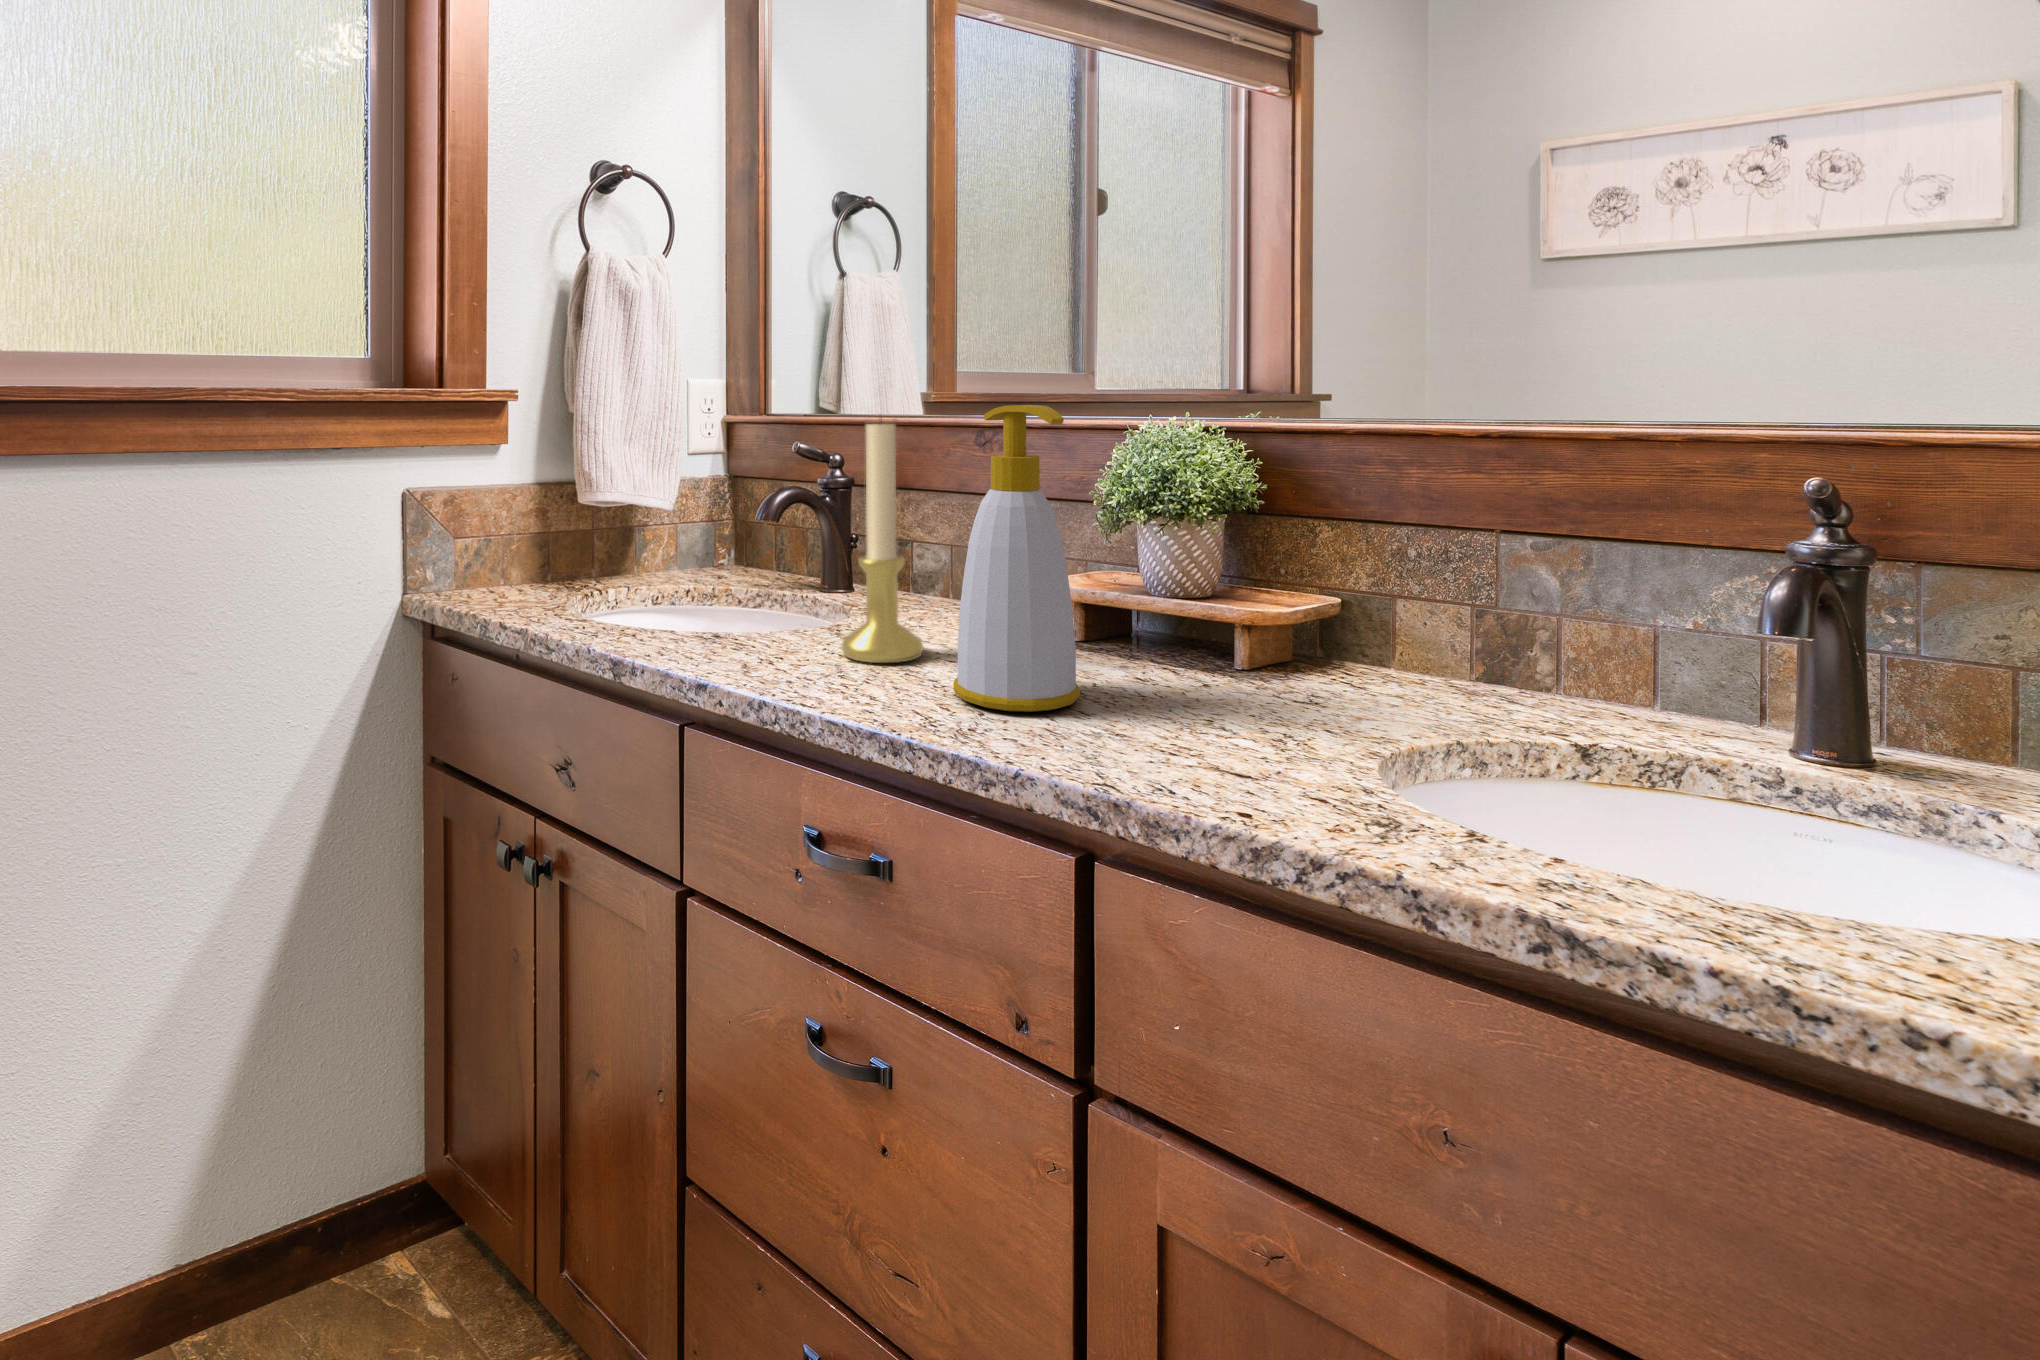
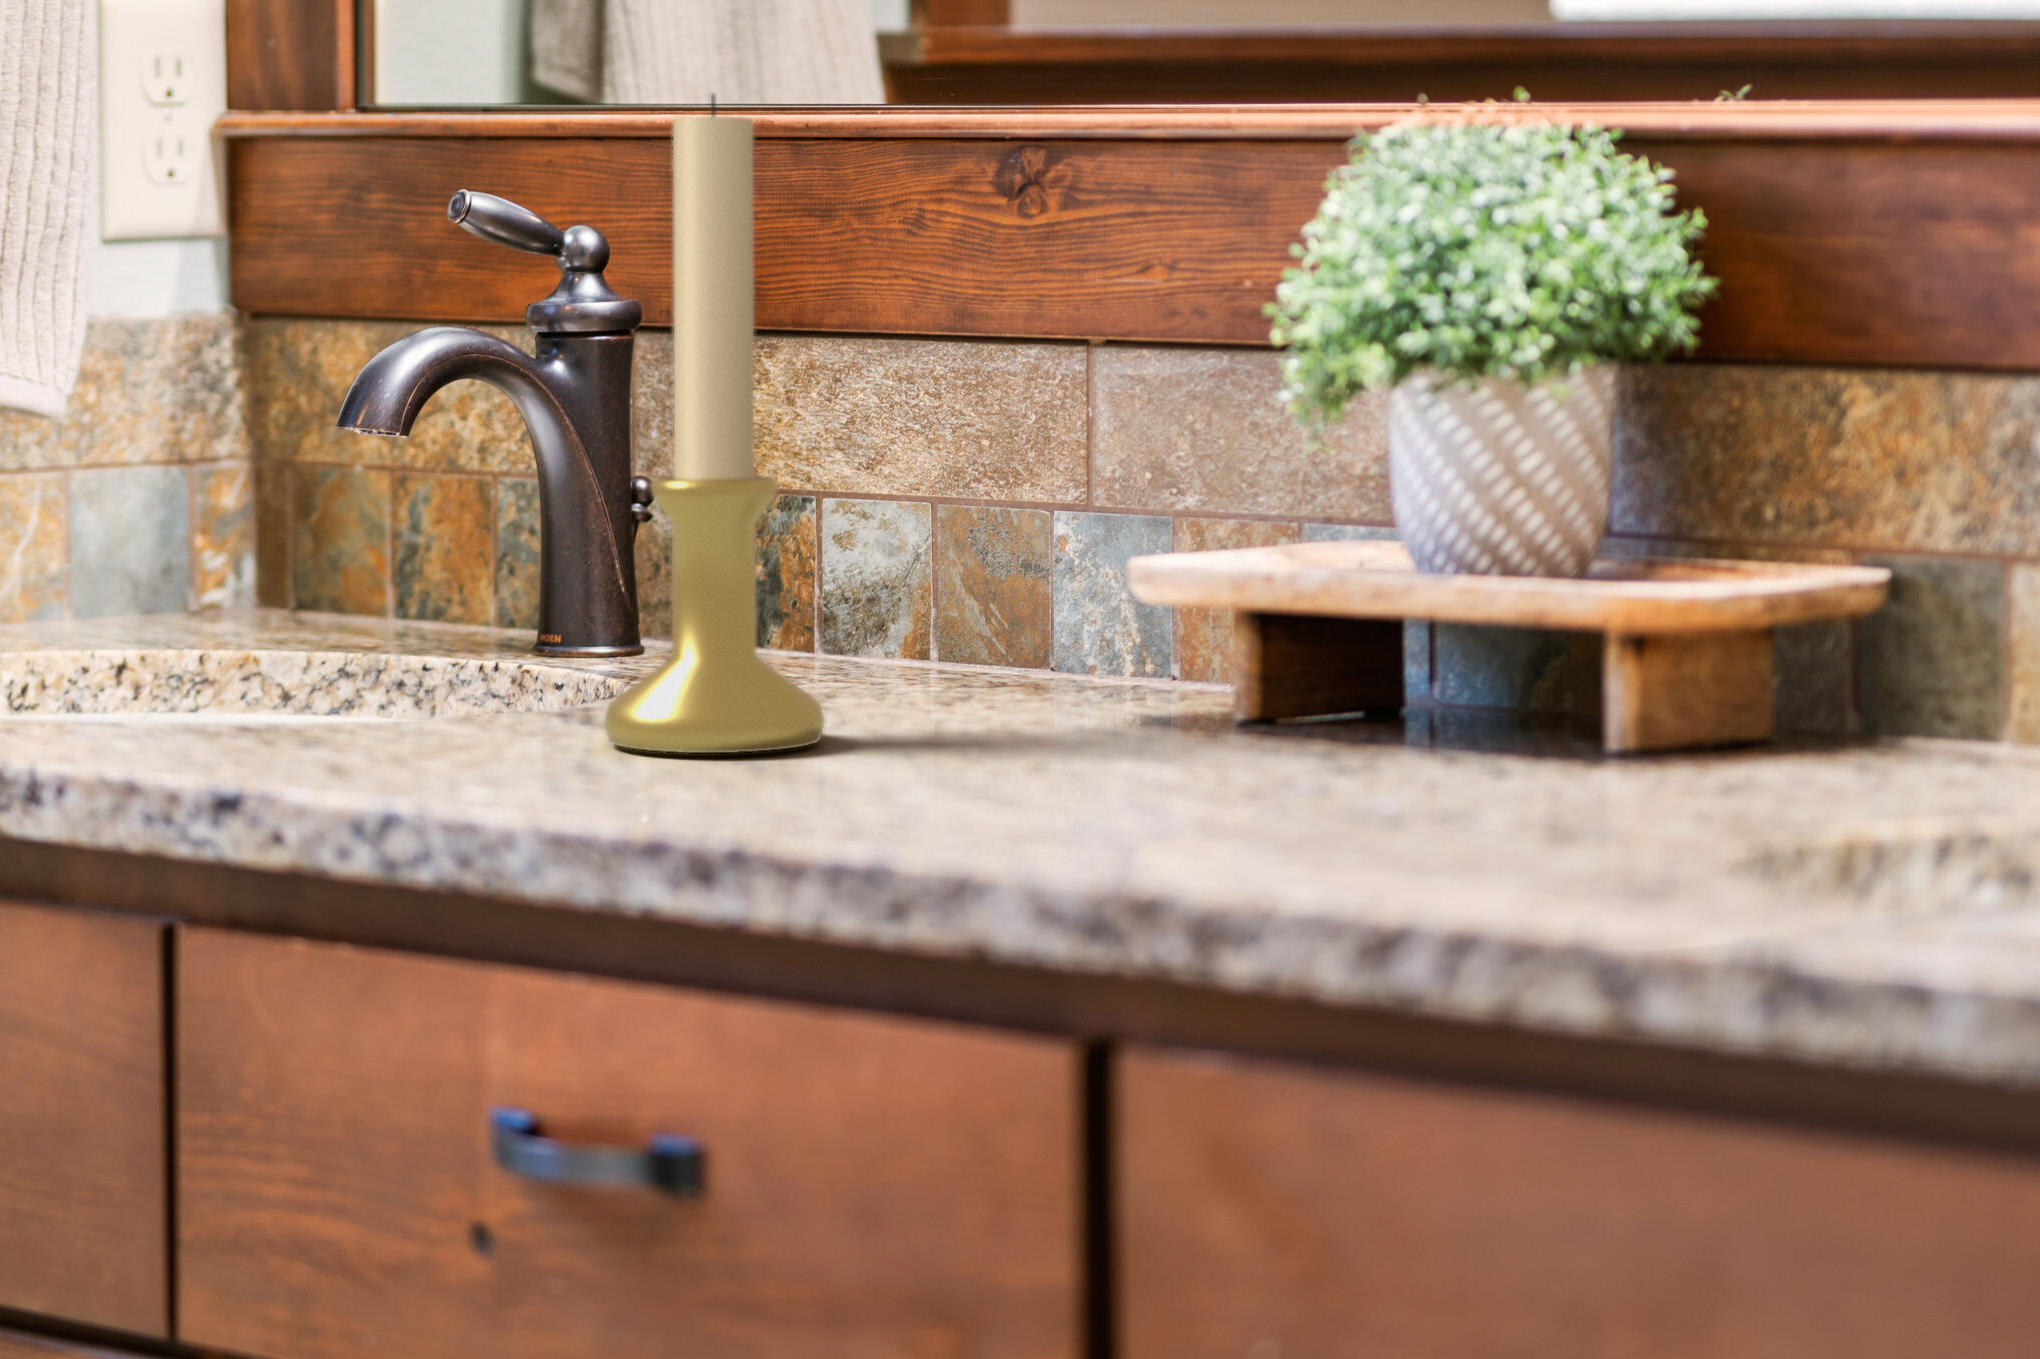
soap bottle: present [954,405,1080,712] -> none [893,19,1219,815]

